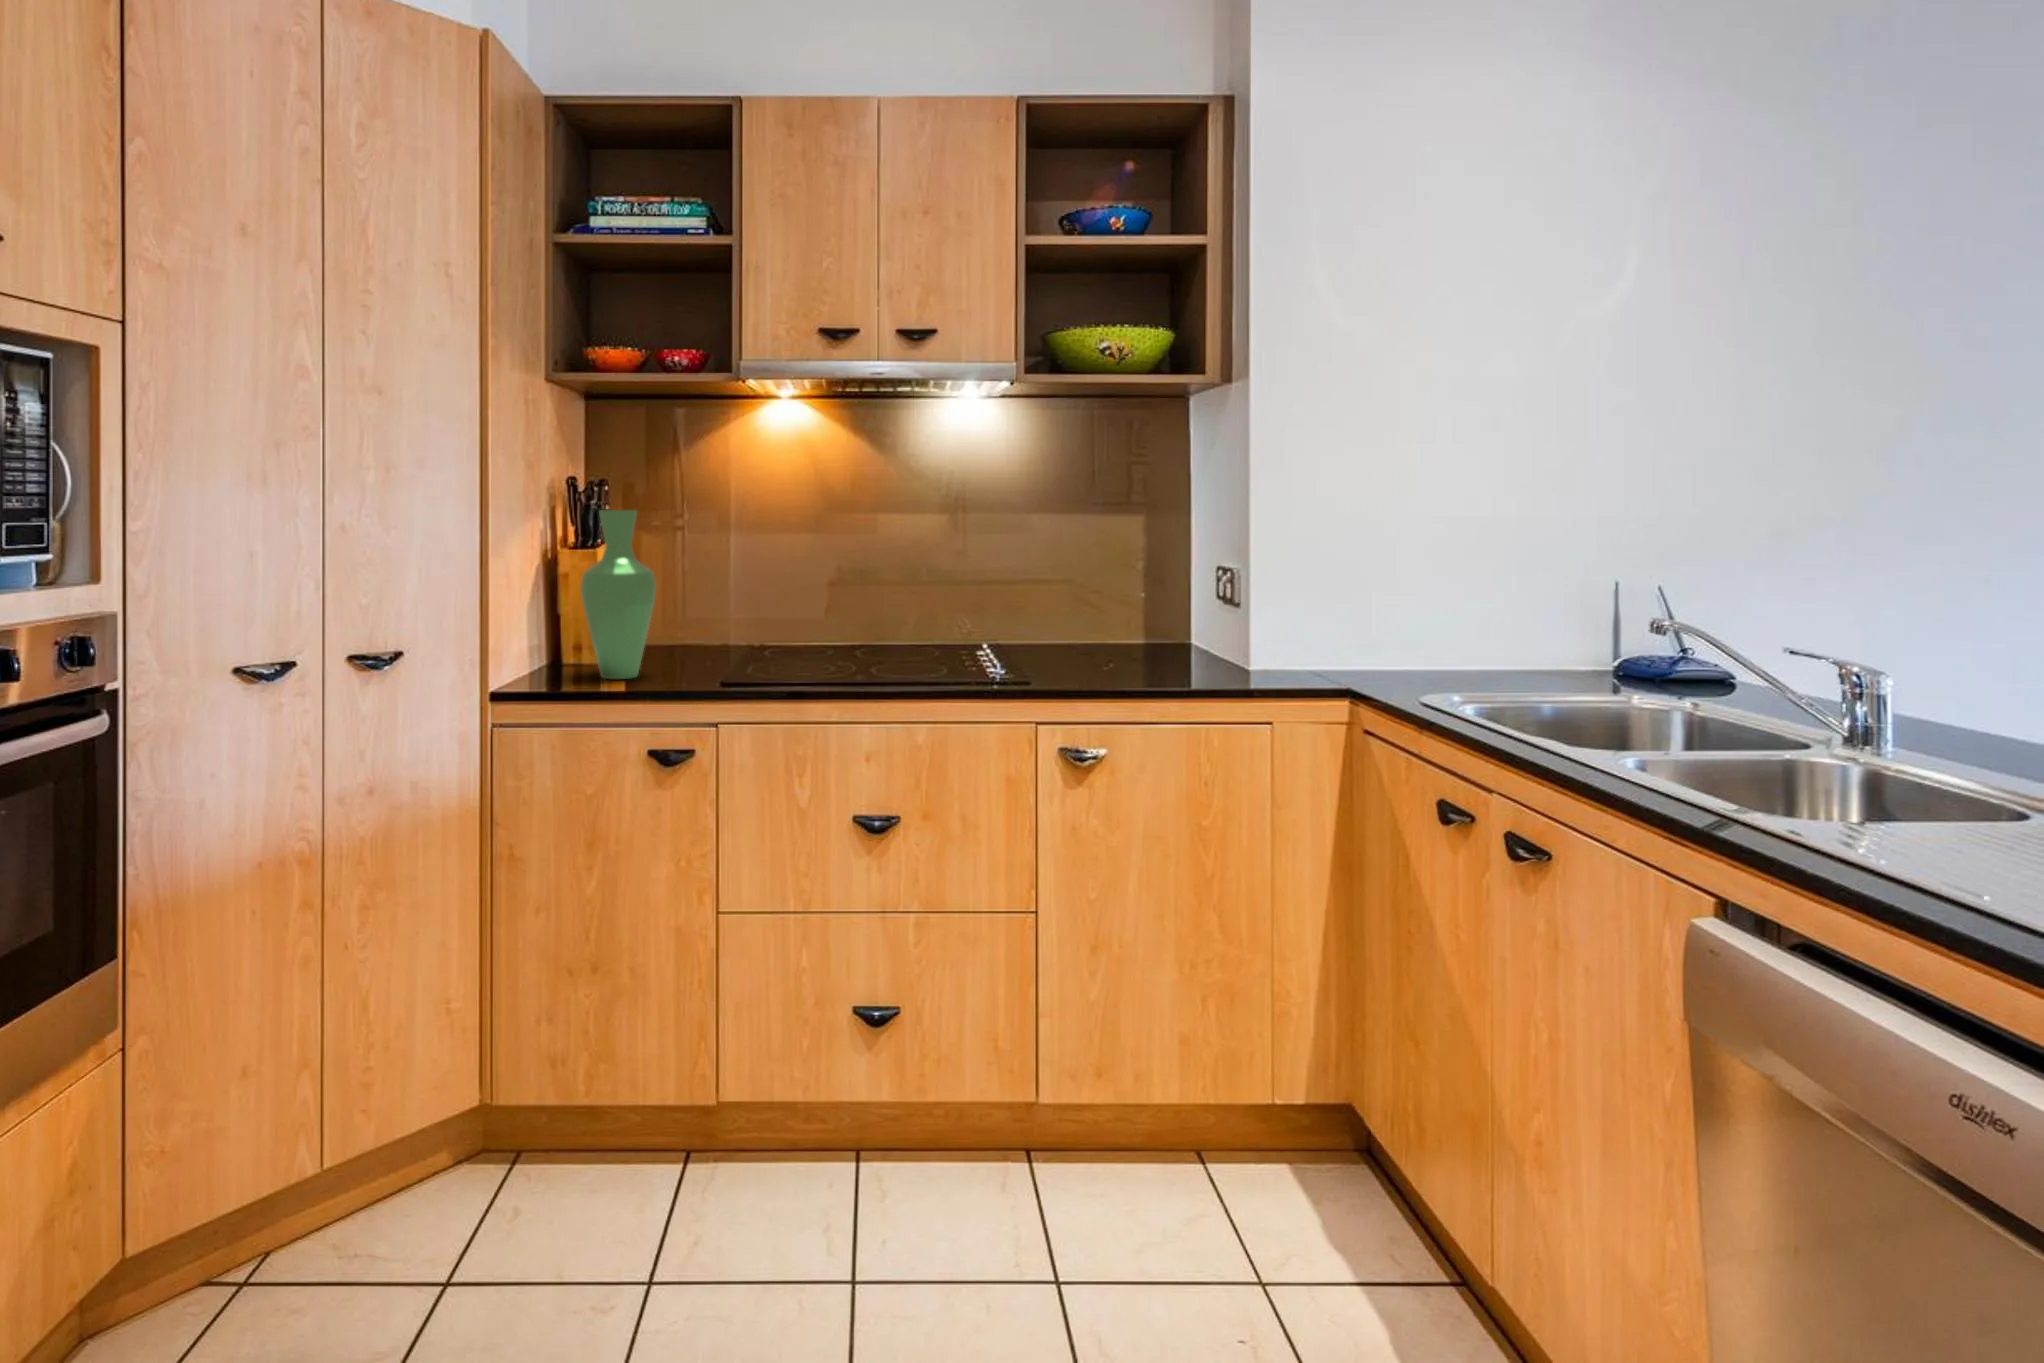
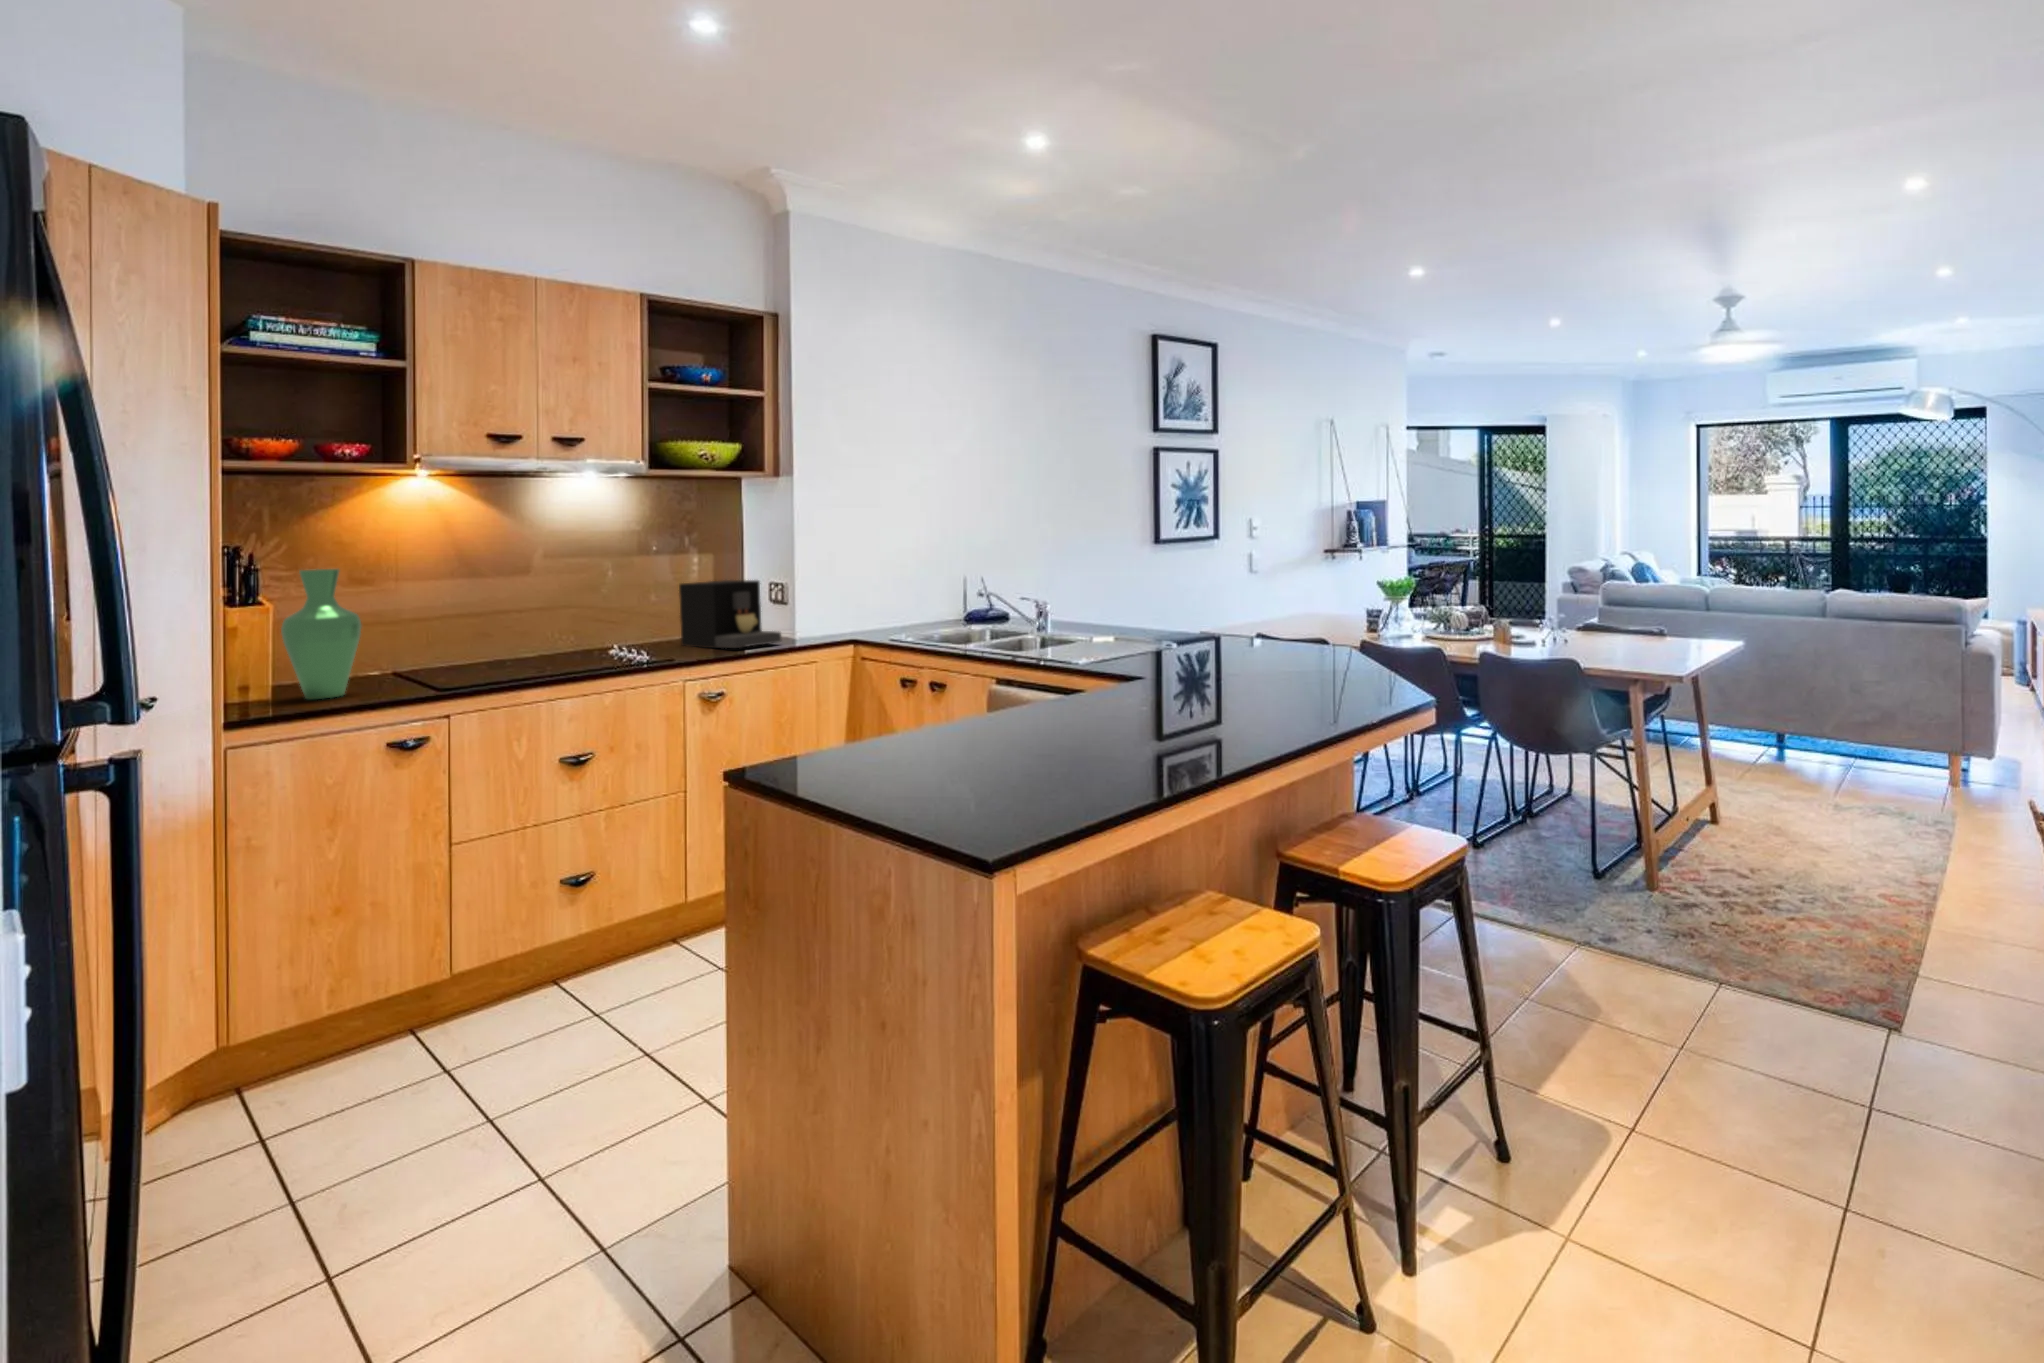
coffee maker: none [1067,558,1213,678] -> present [679,580,781,648]

